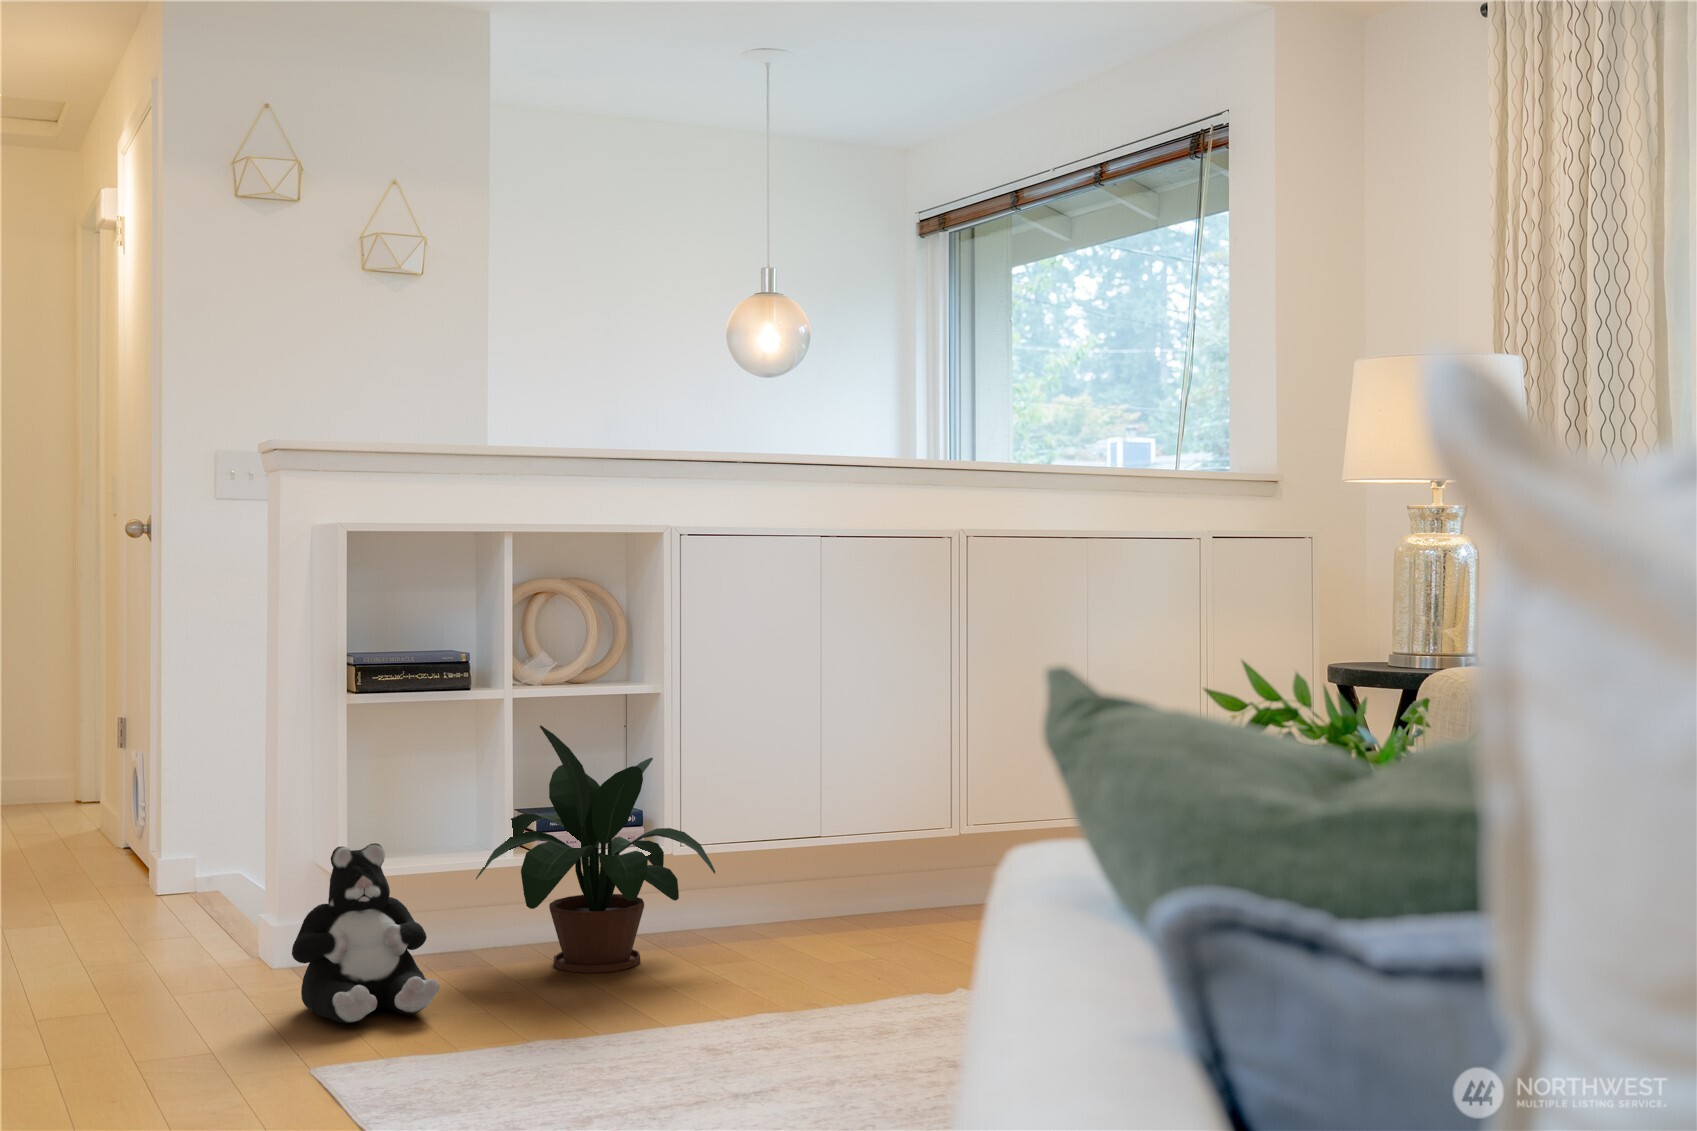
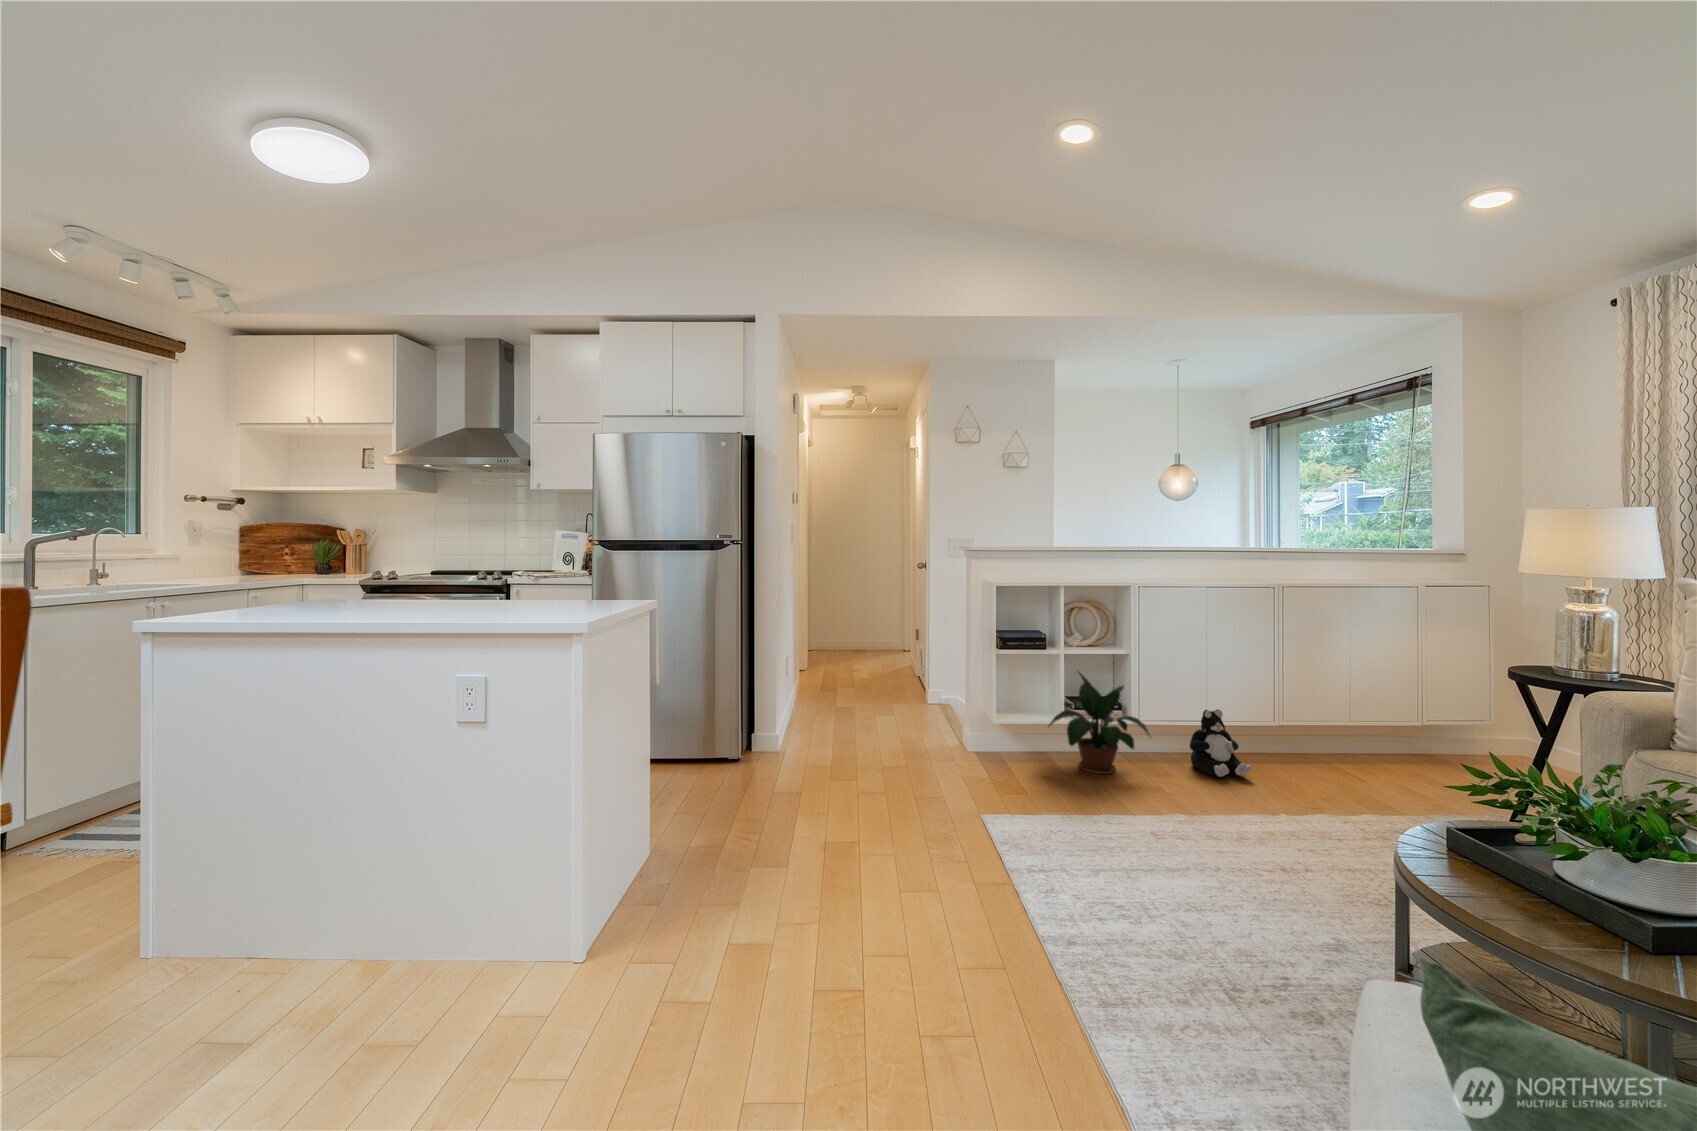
plush toy: present [292,843,439,1023] -> present [1190,710,1252,777]

